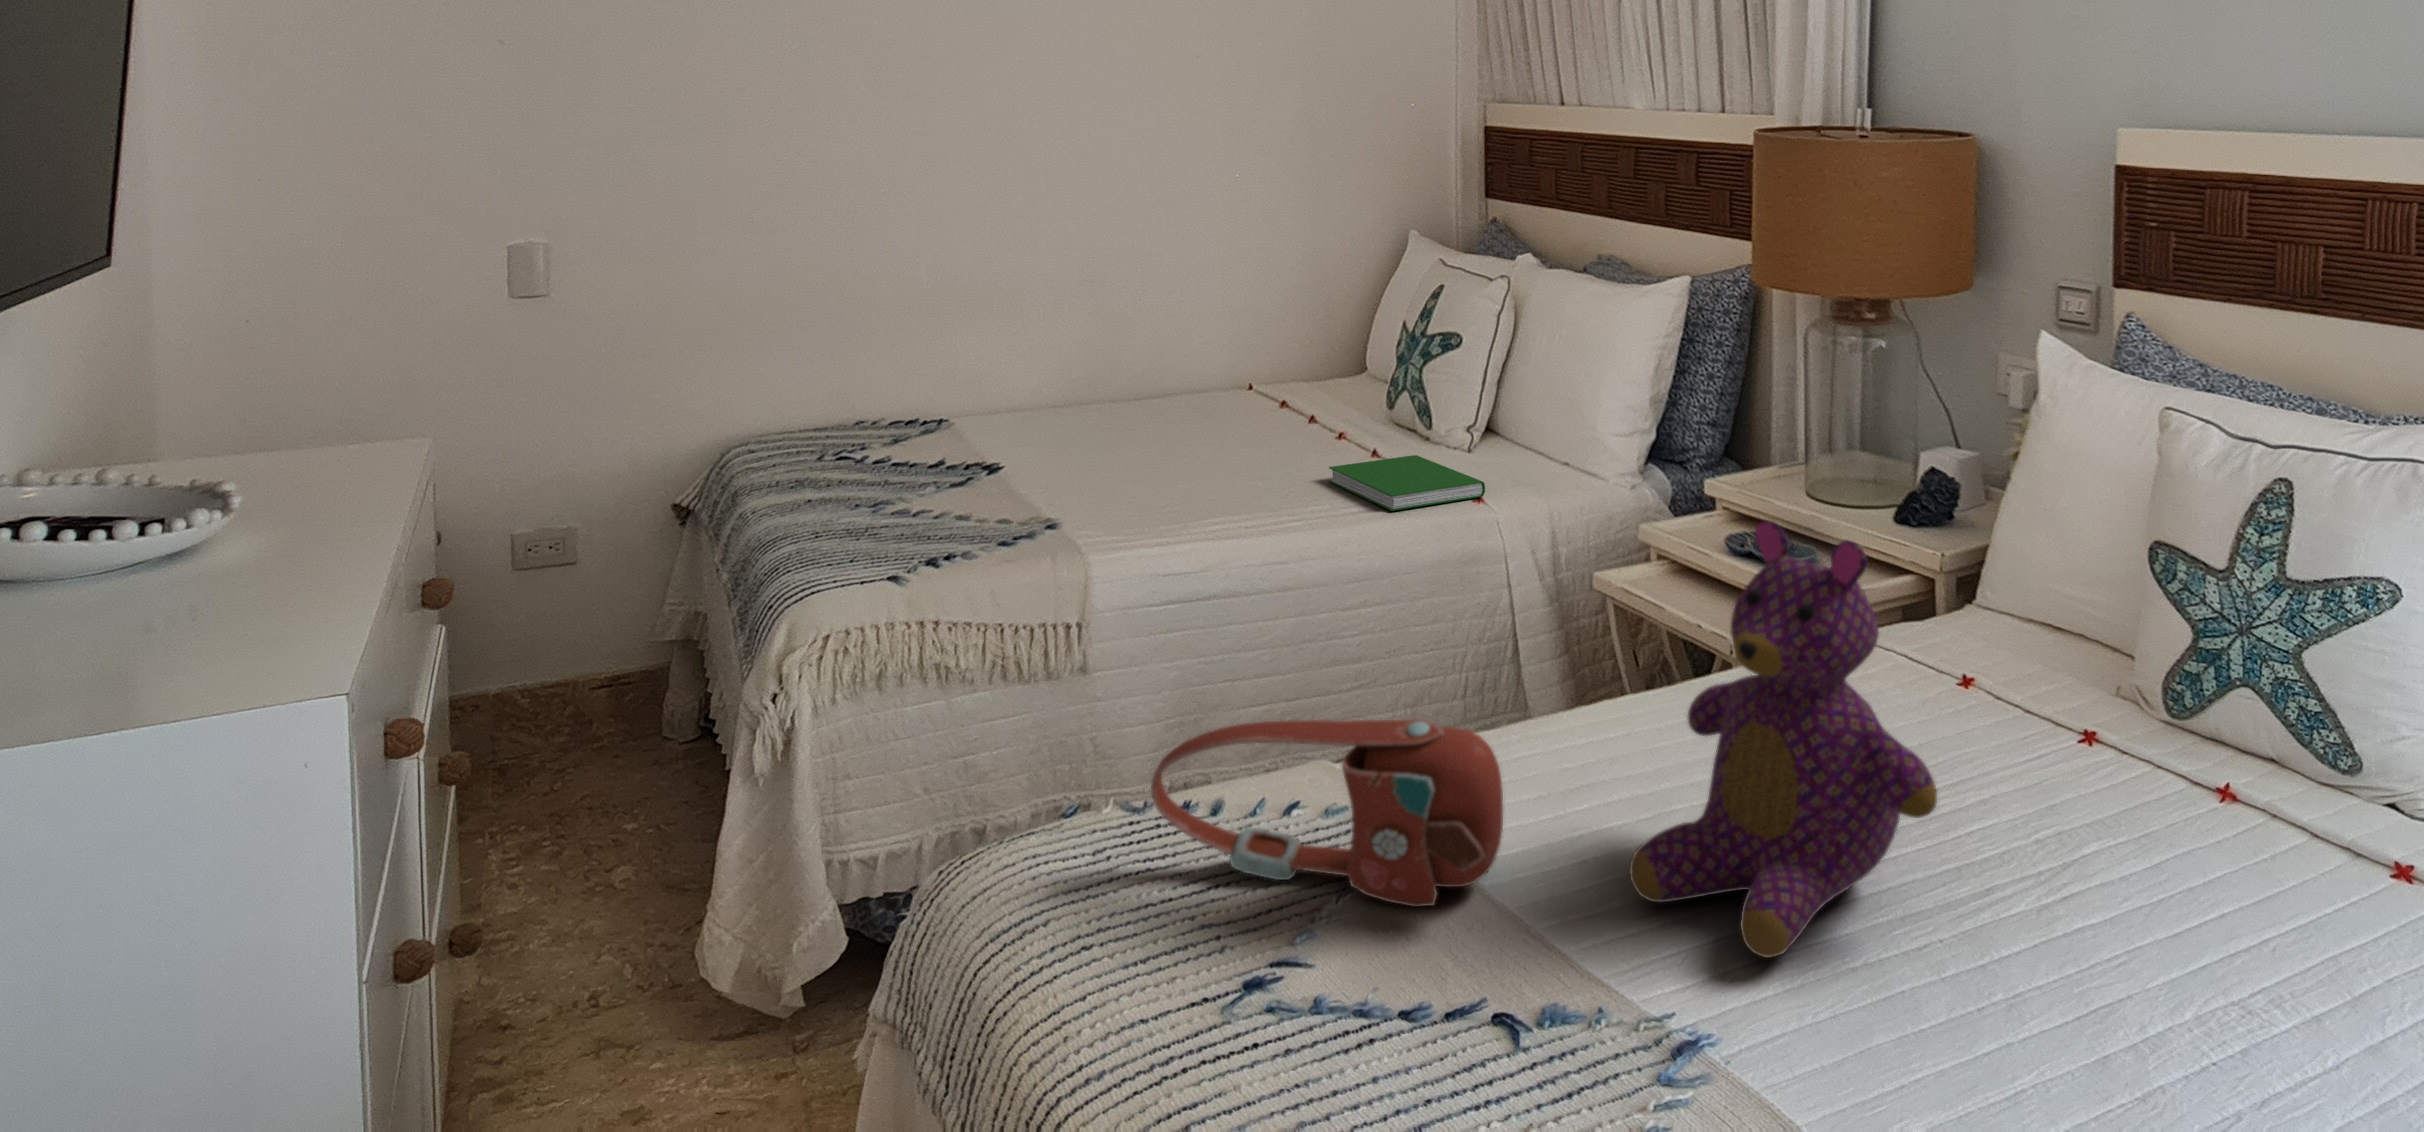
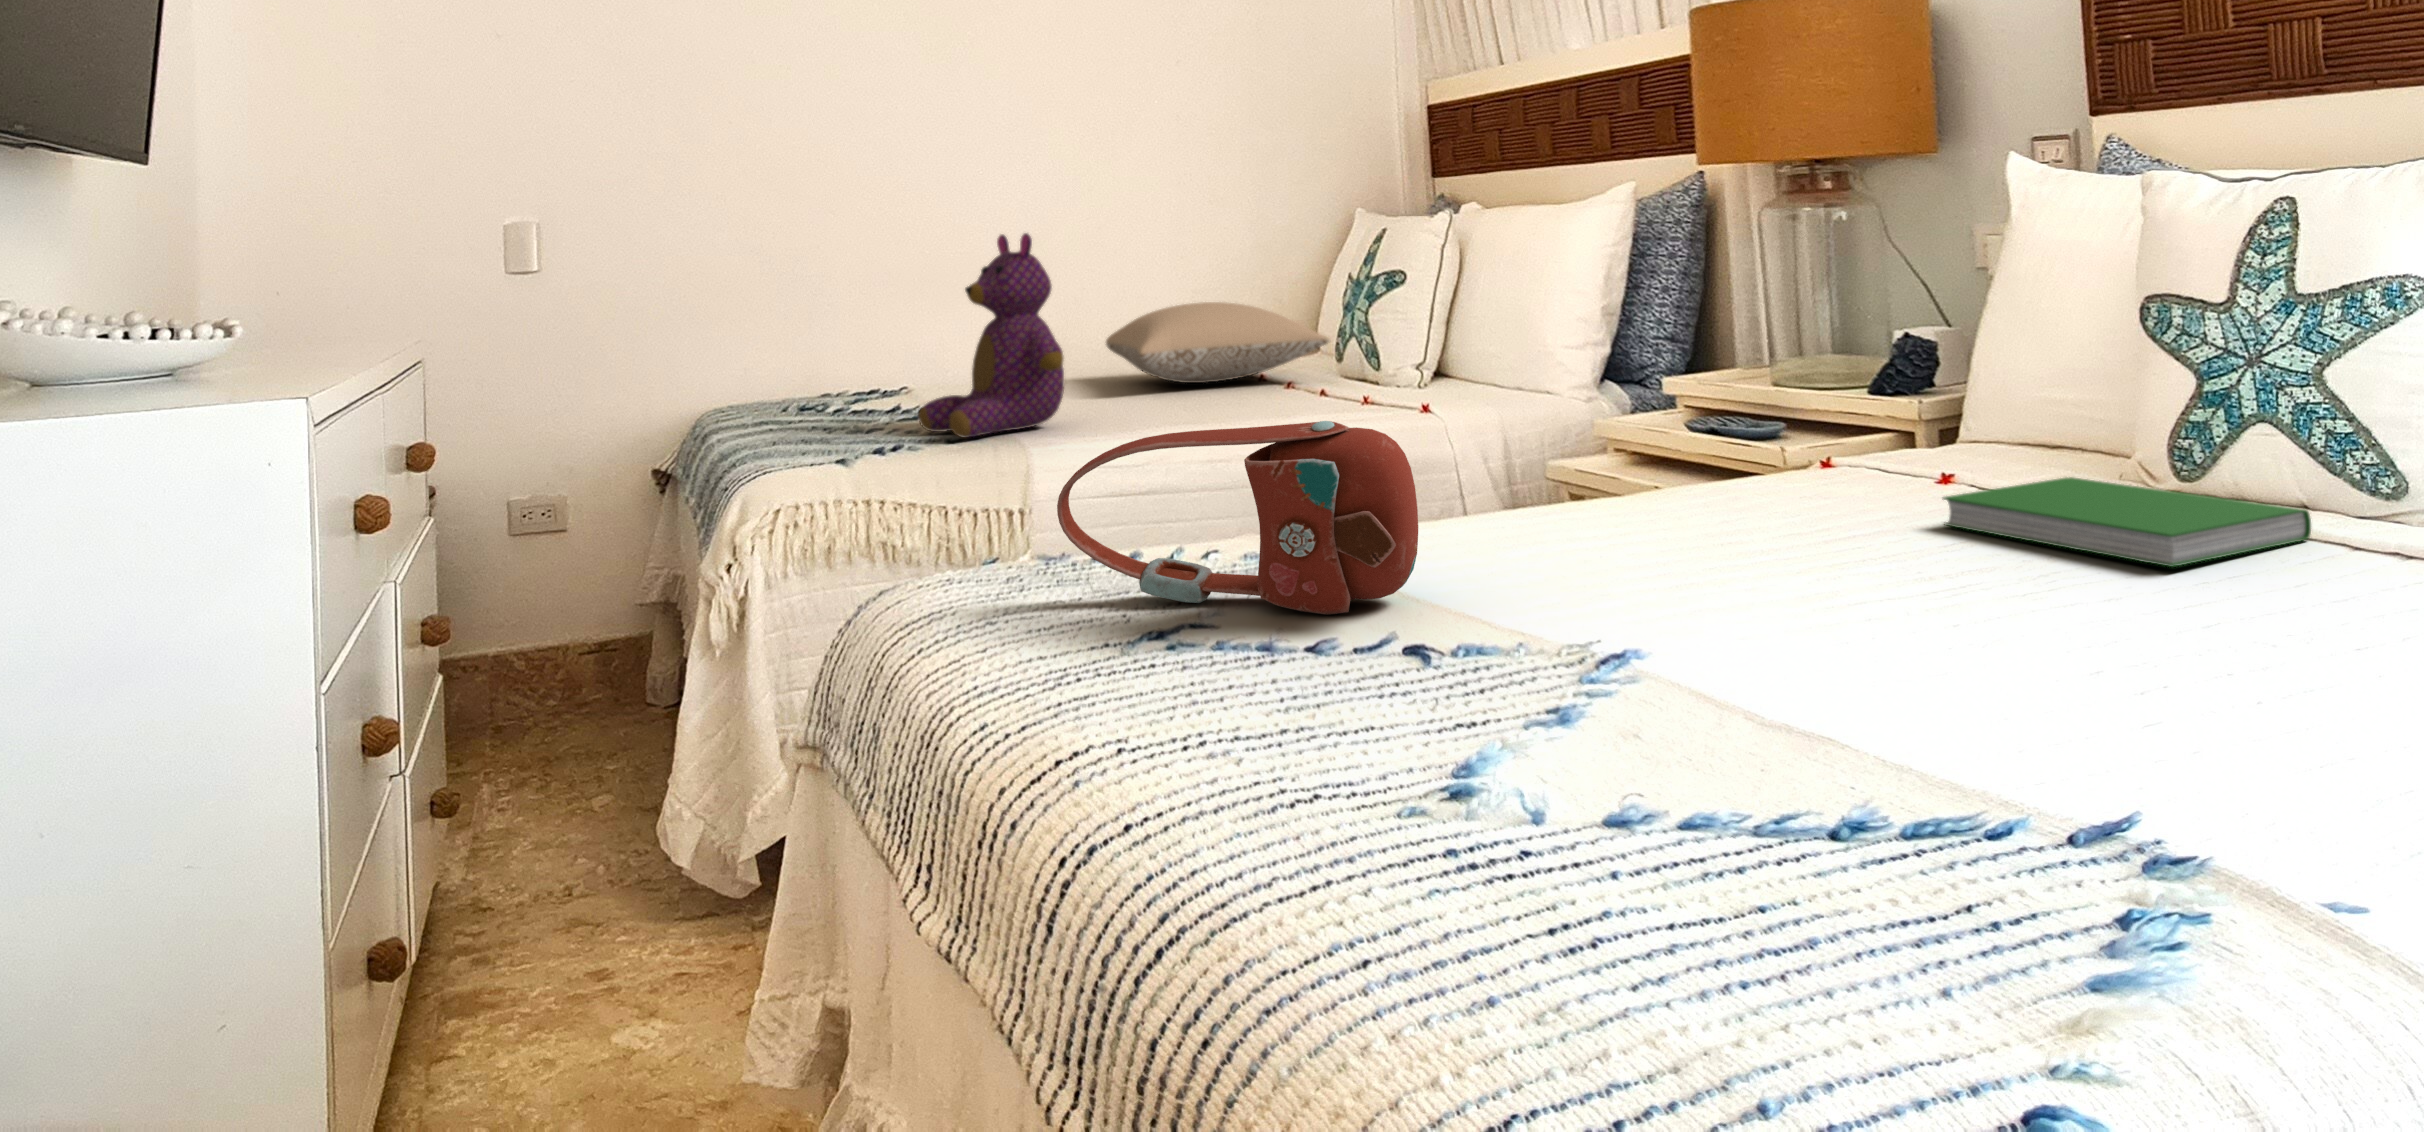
pillow: none [1153,351,1385,436] -> present [1106,302,1330,383]
hardcover book: present [1329,455,1485,511] -> present [1943,477,2311,567]
teddy bear: present [1629,520,1937,958] -> present [919,233,1064,438]

